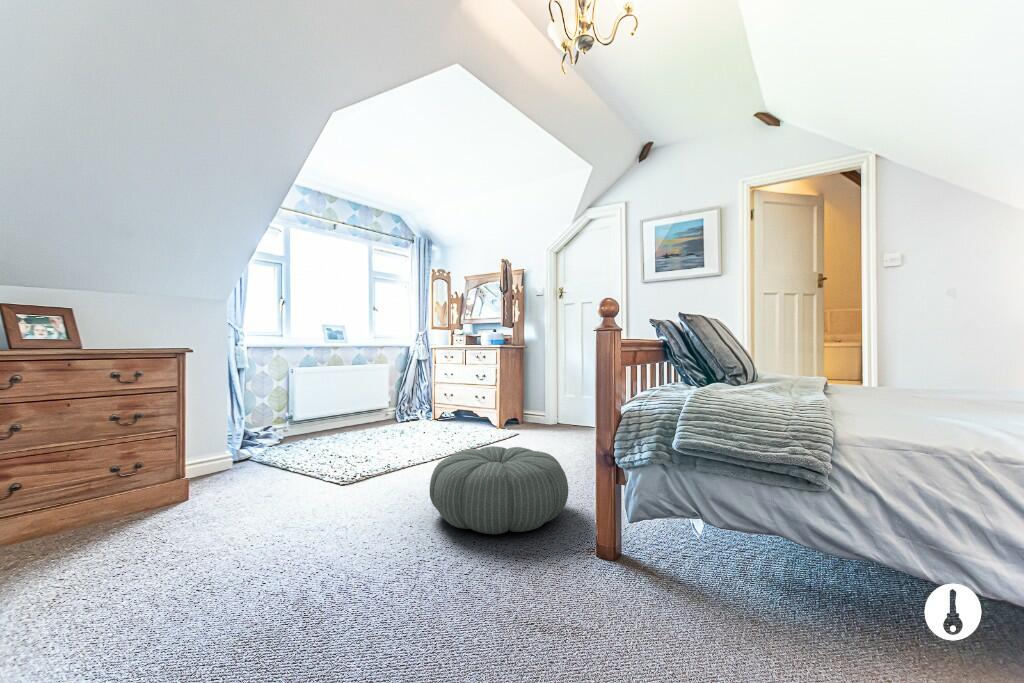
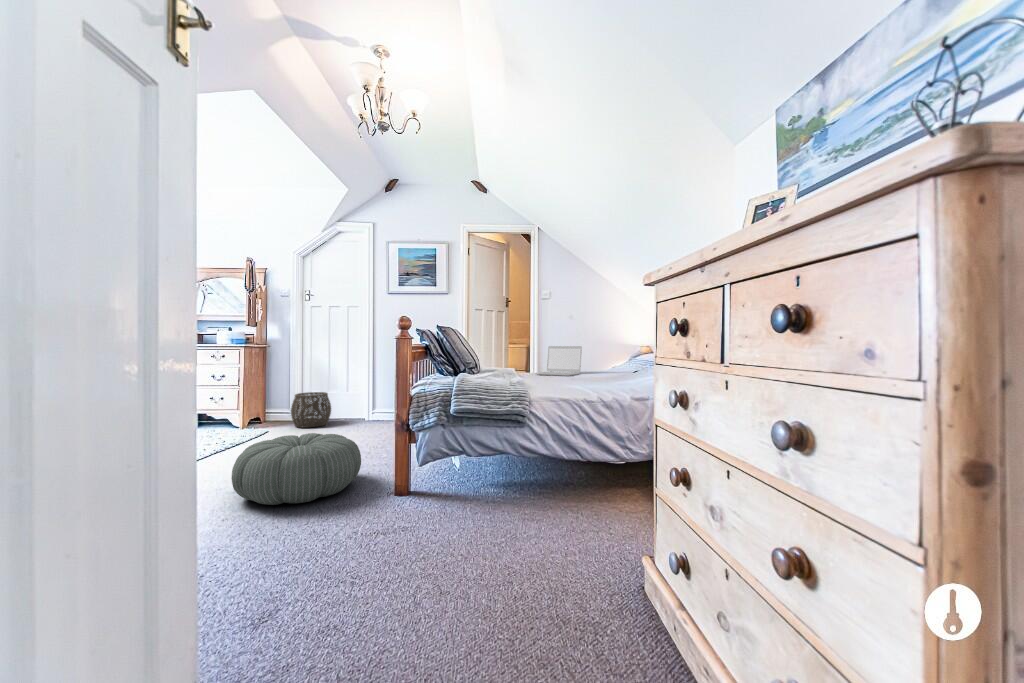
laptop: none [870,344,986,399] -> present [535,346,582,376]
woven basket: none [540,398,581,437] -> present [291,392,331,428]

